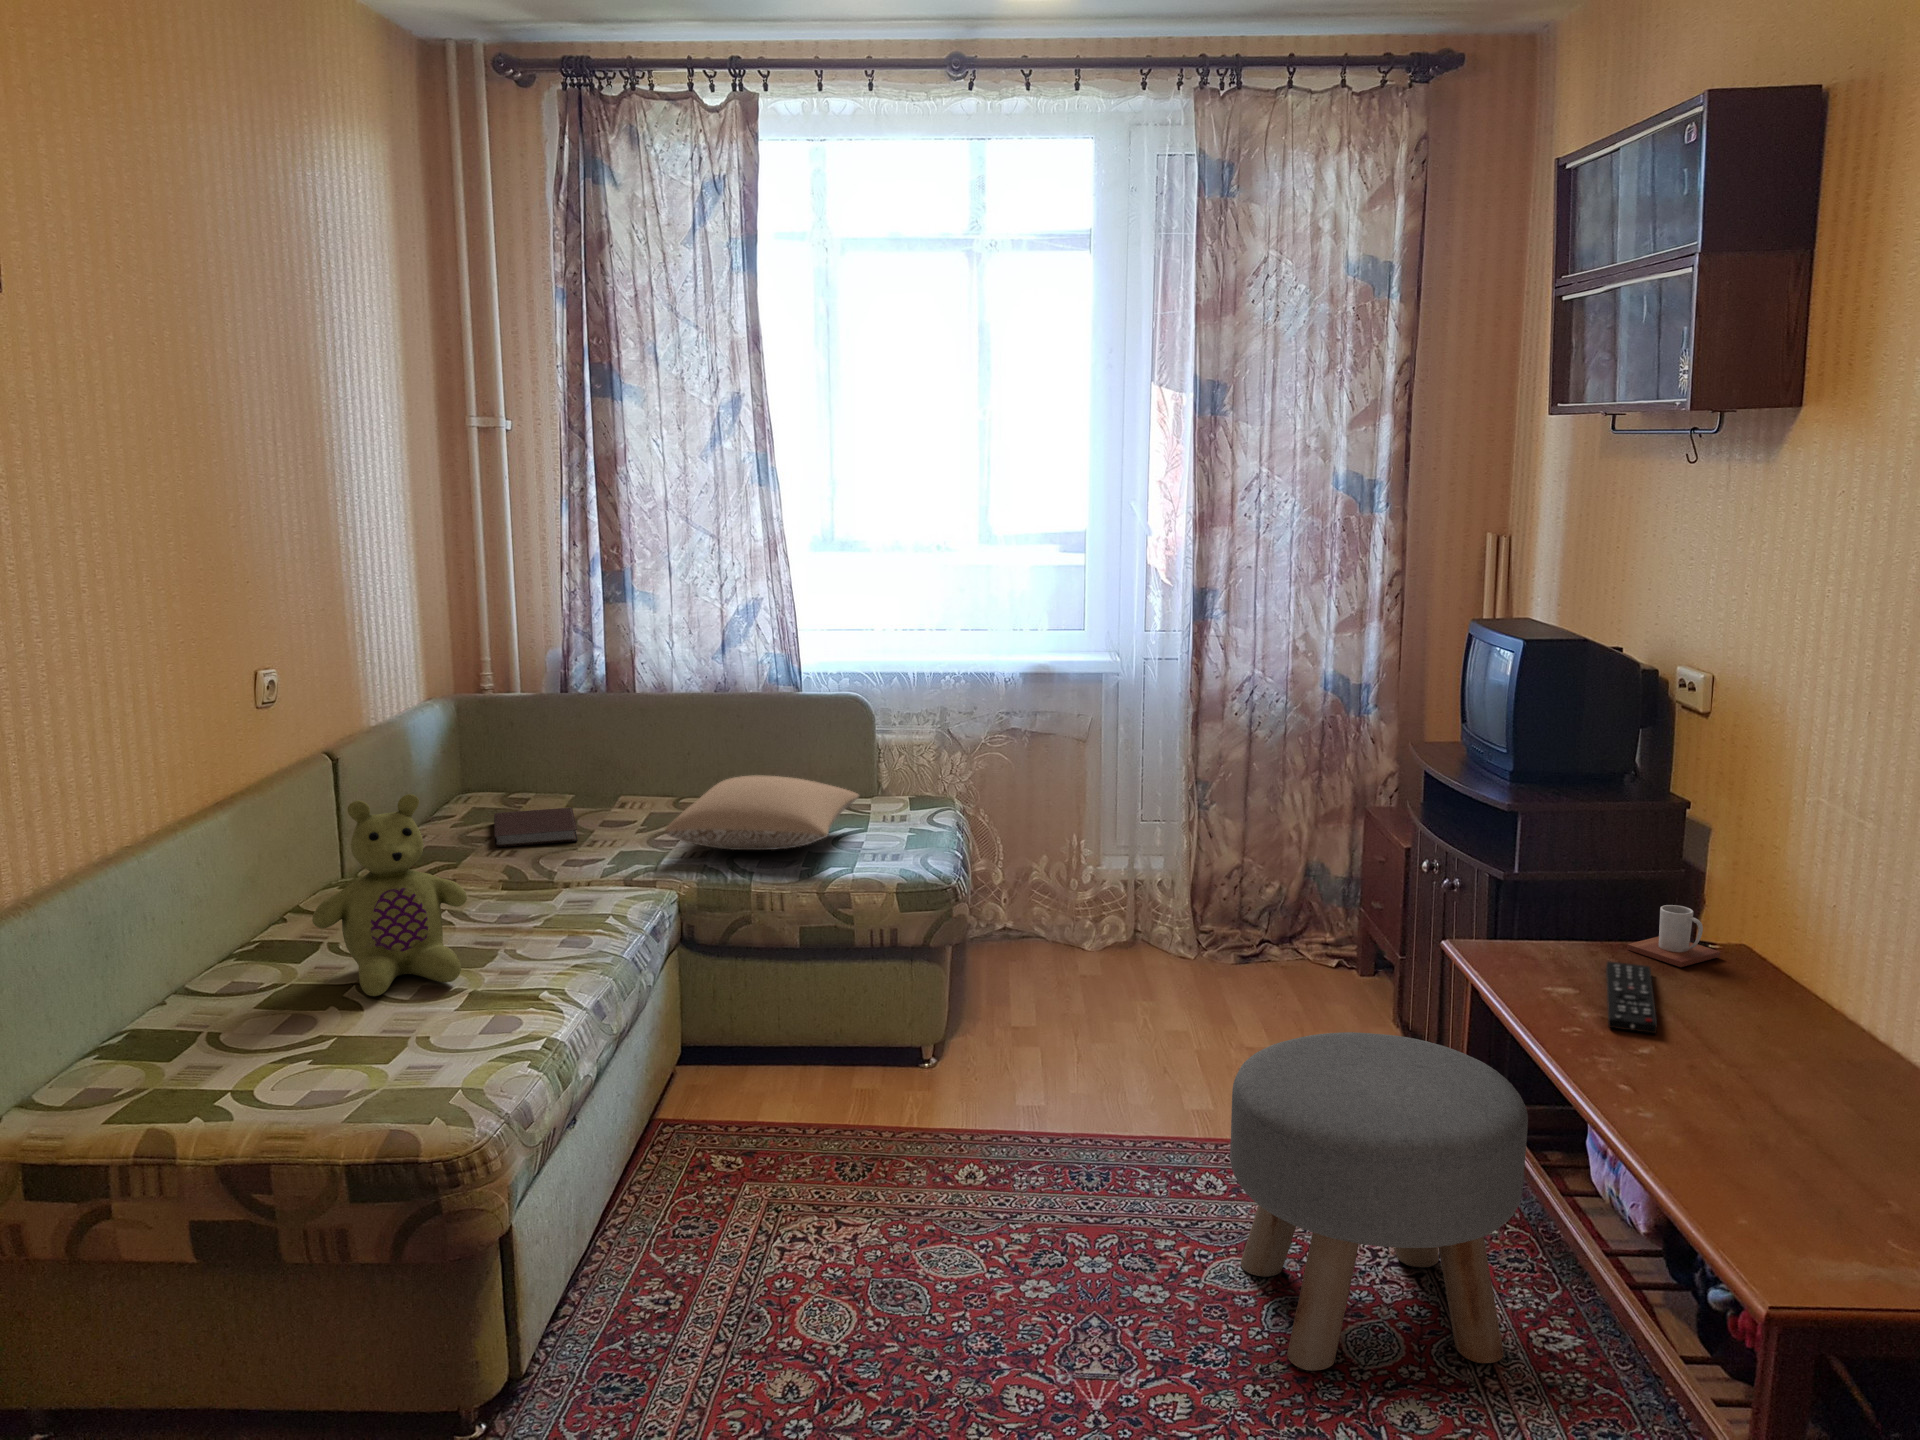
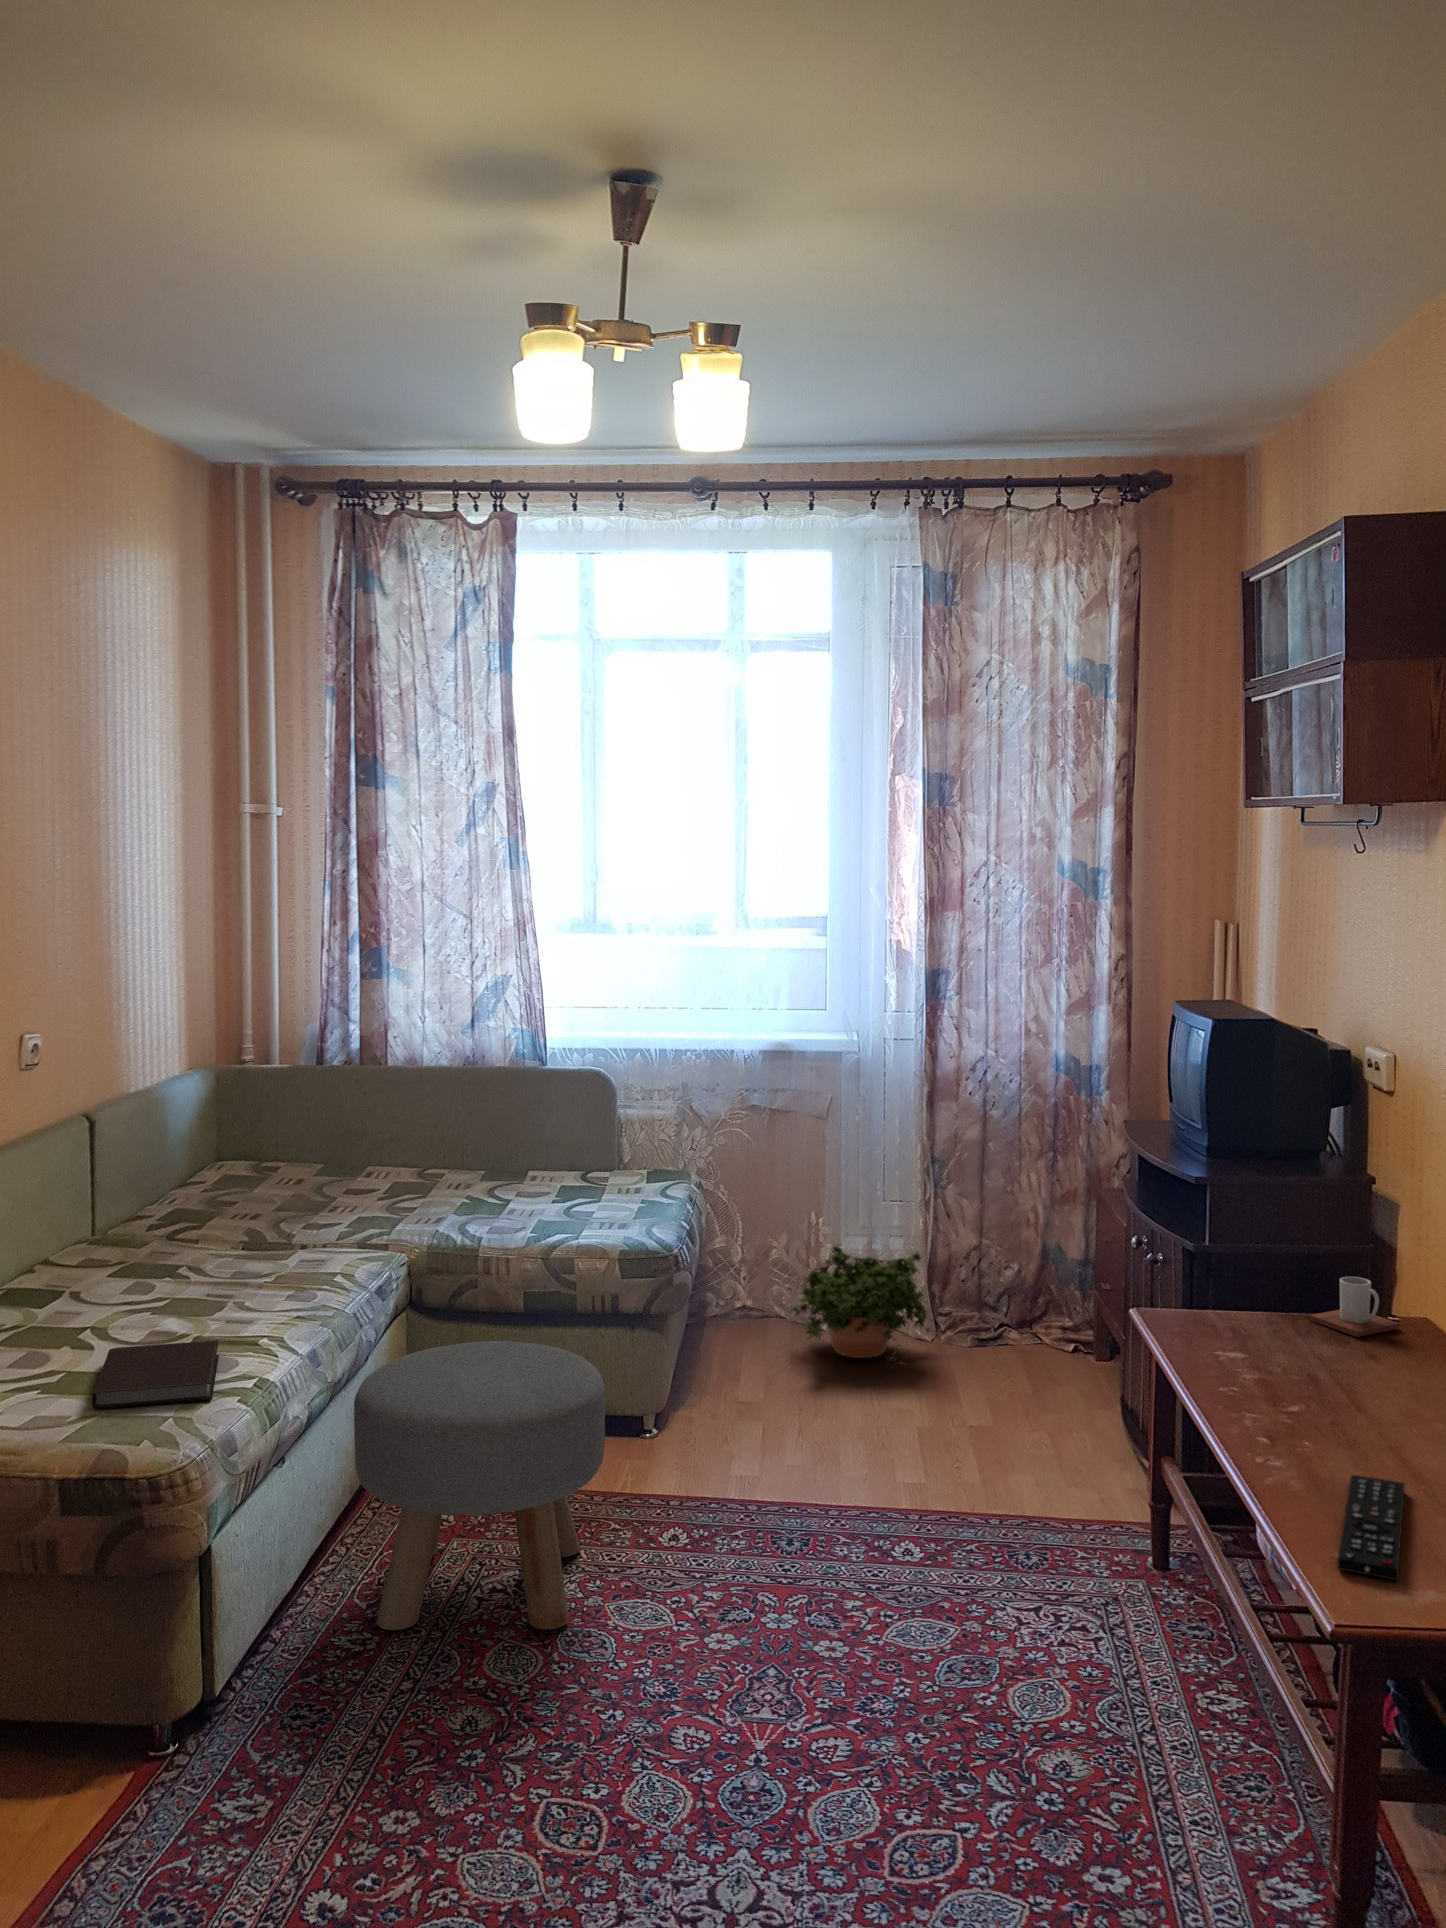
pillow: present [665,775,859,850] -> none [400,1147,592,1216]
stuffed bear: present [312,794,467,996] -> none [58,1149,202,1337]
notebook: present [494,807,578,847] -> present [92,1340,219,1409]
potted plant: none [1055,867,1198,992] -> present [790,1246,928,1364]
remote control: present [1606,961,1657,1034] -> present [1338,1475,1405,1580]
ottoman: present [1230,1032,1528,1370] -> present [354,1341,605,1630]

